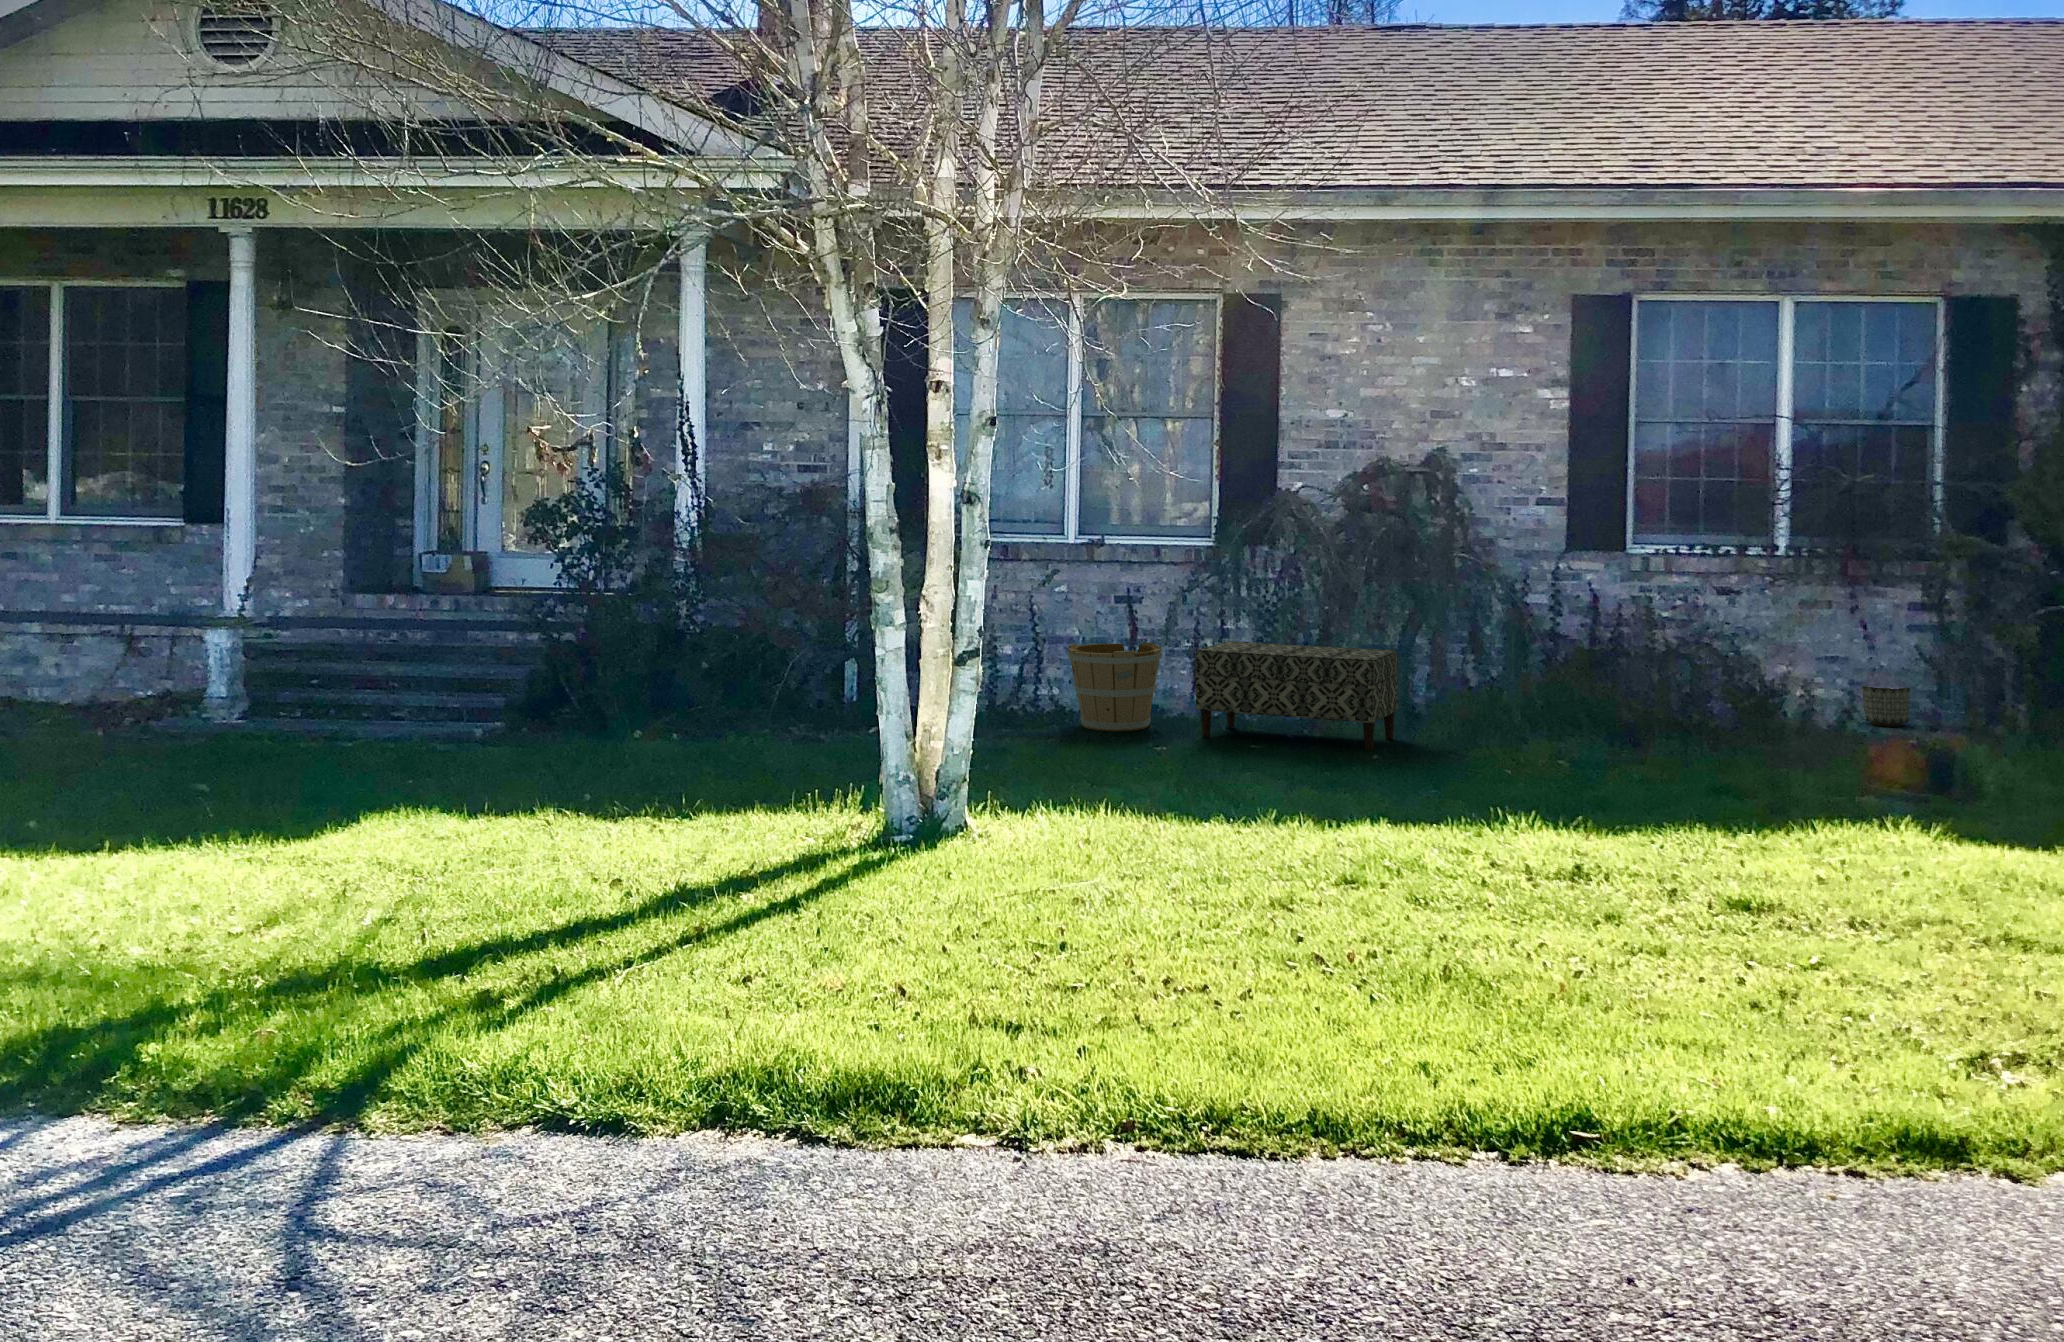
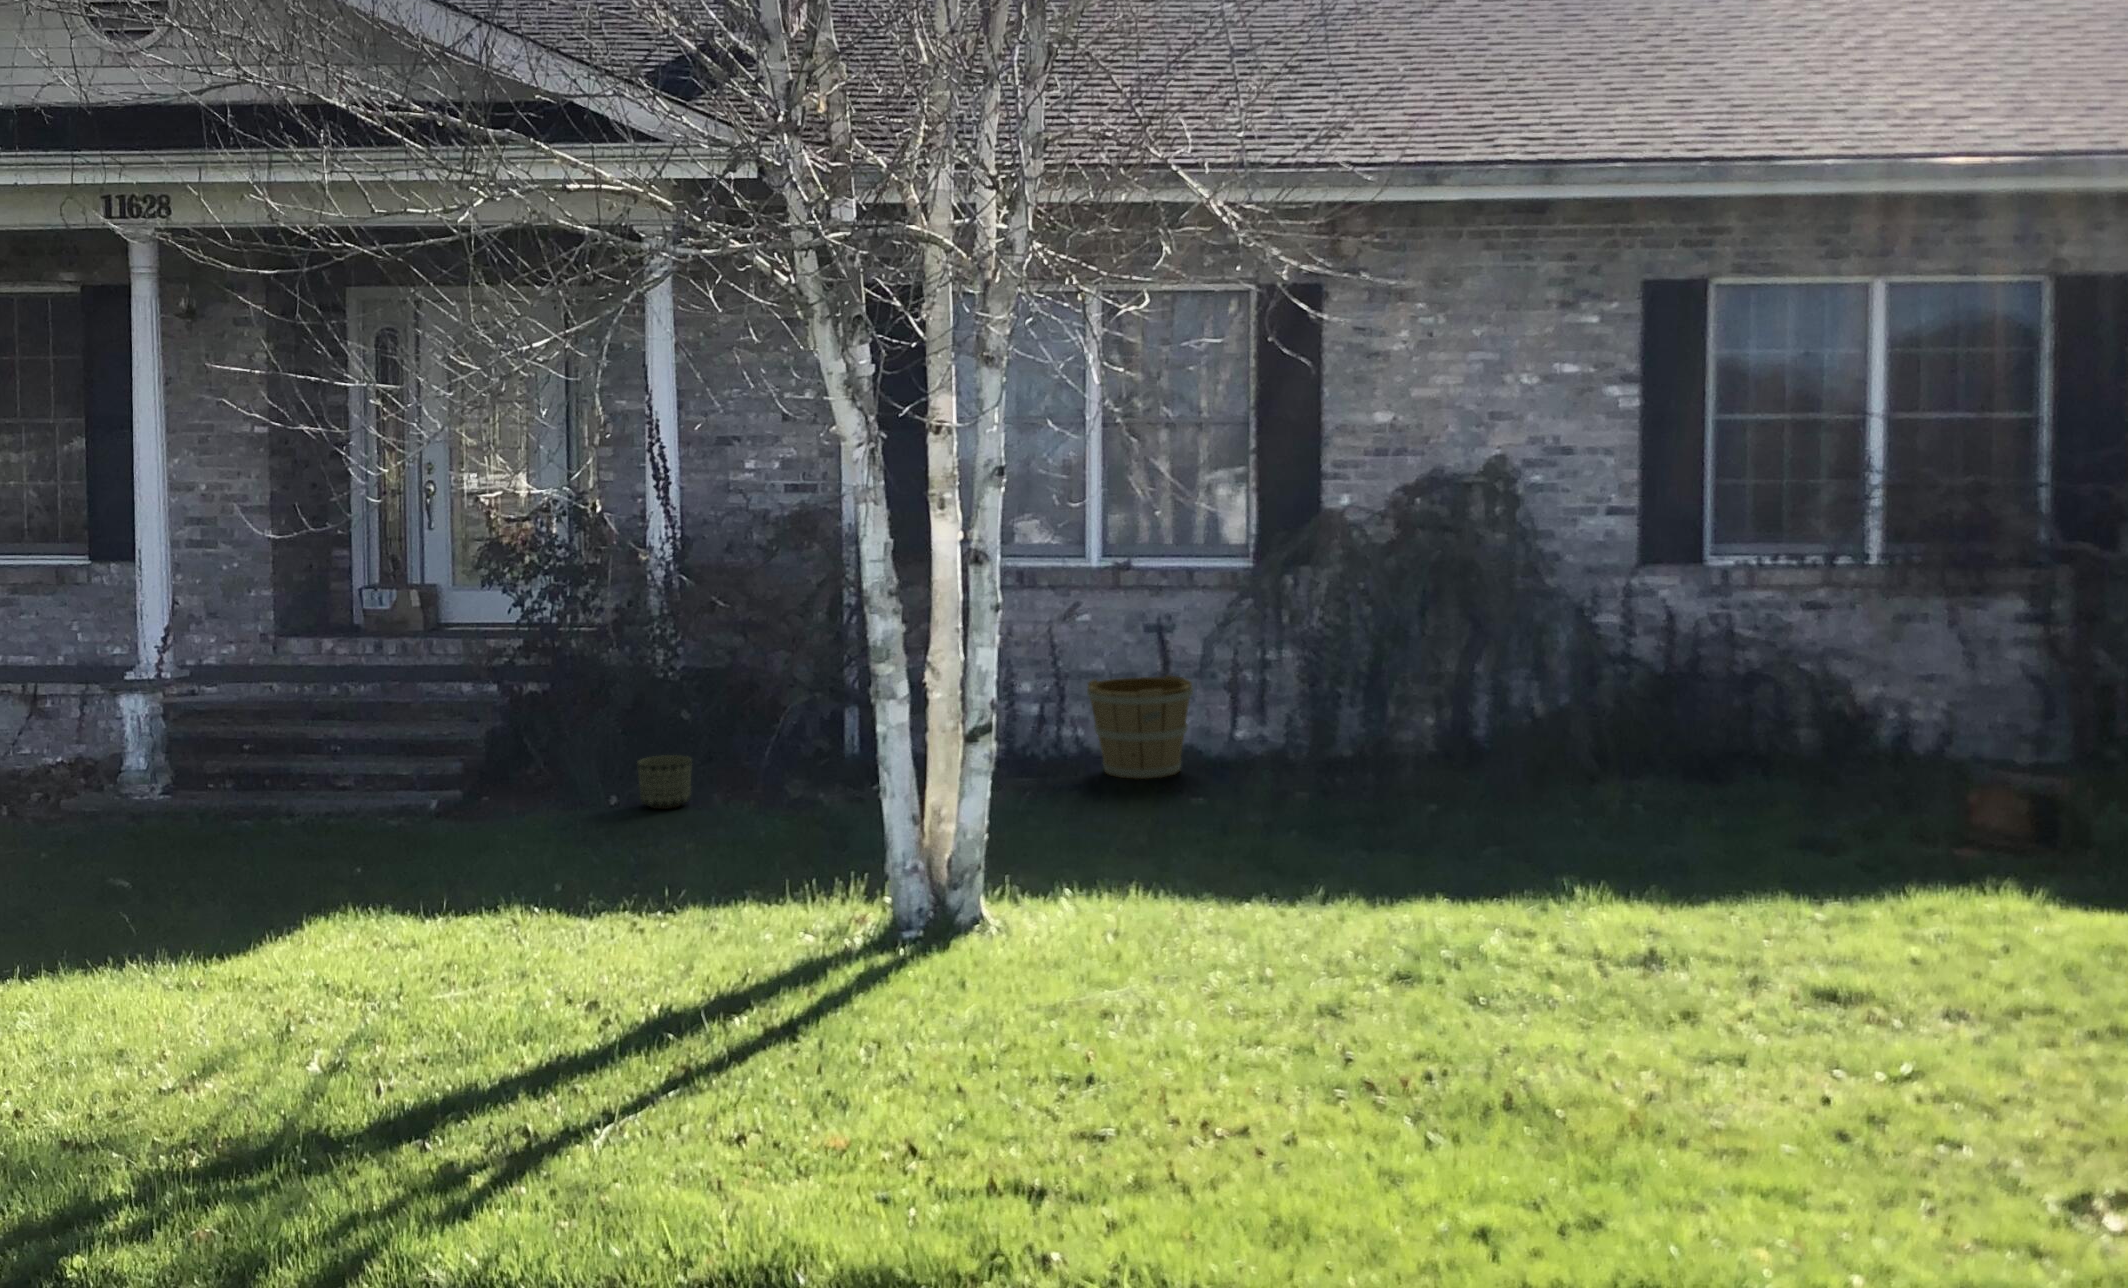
bench: present [1195,641,1398,750] -> none [1231,675,1460,801]
planter: present [1862,686,1910,727] -> present [637,755,692,809]

